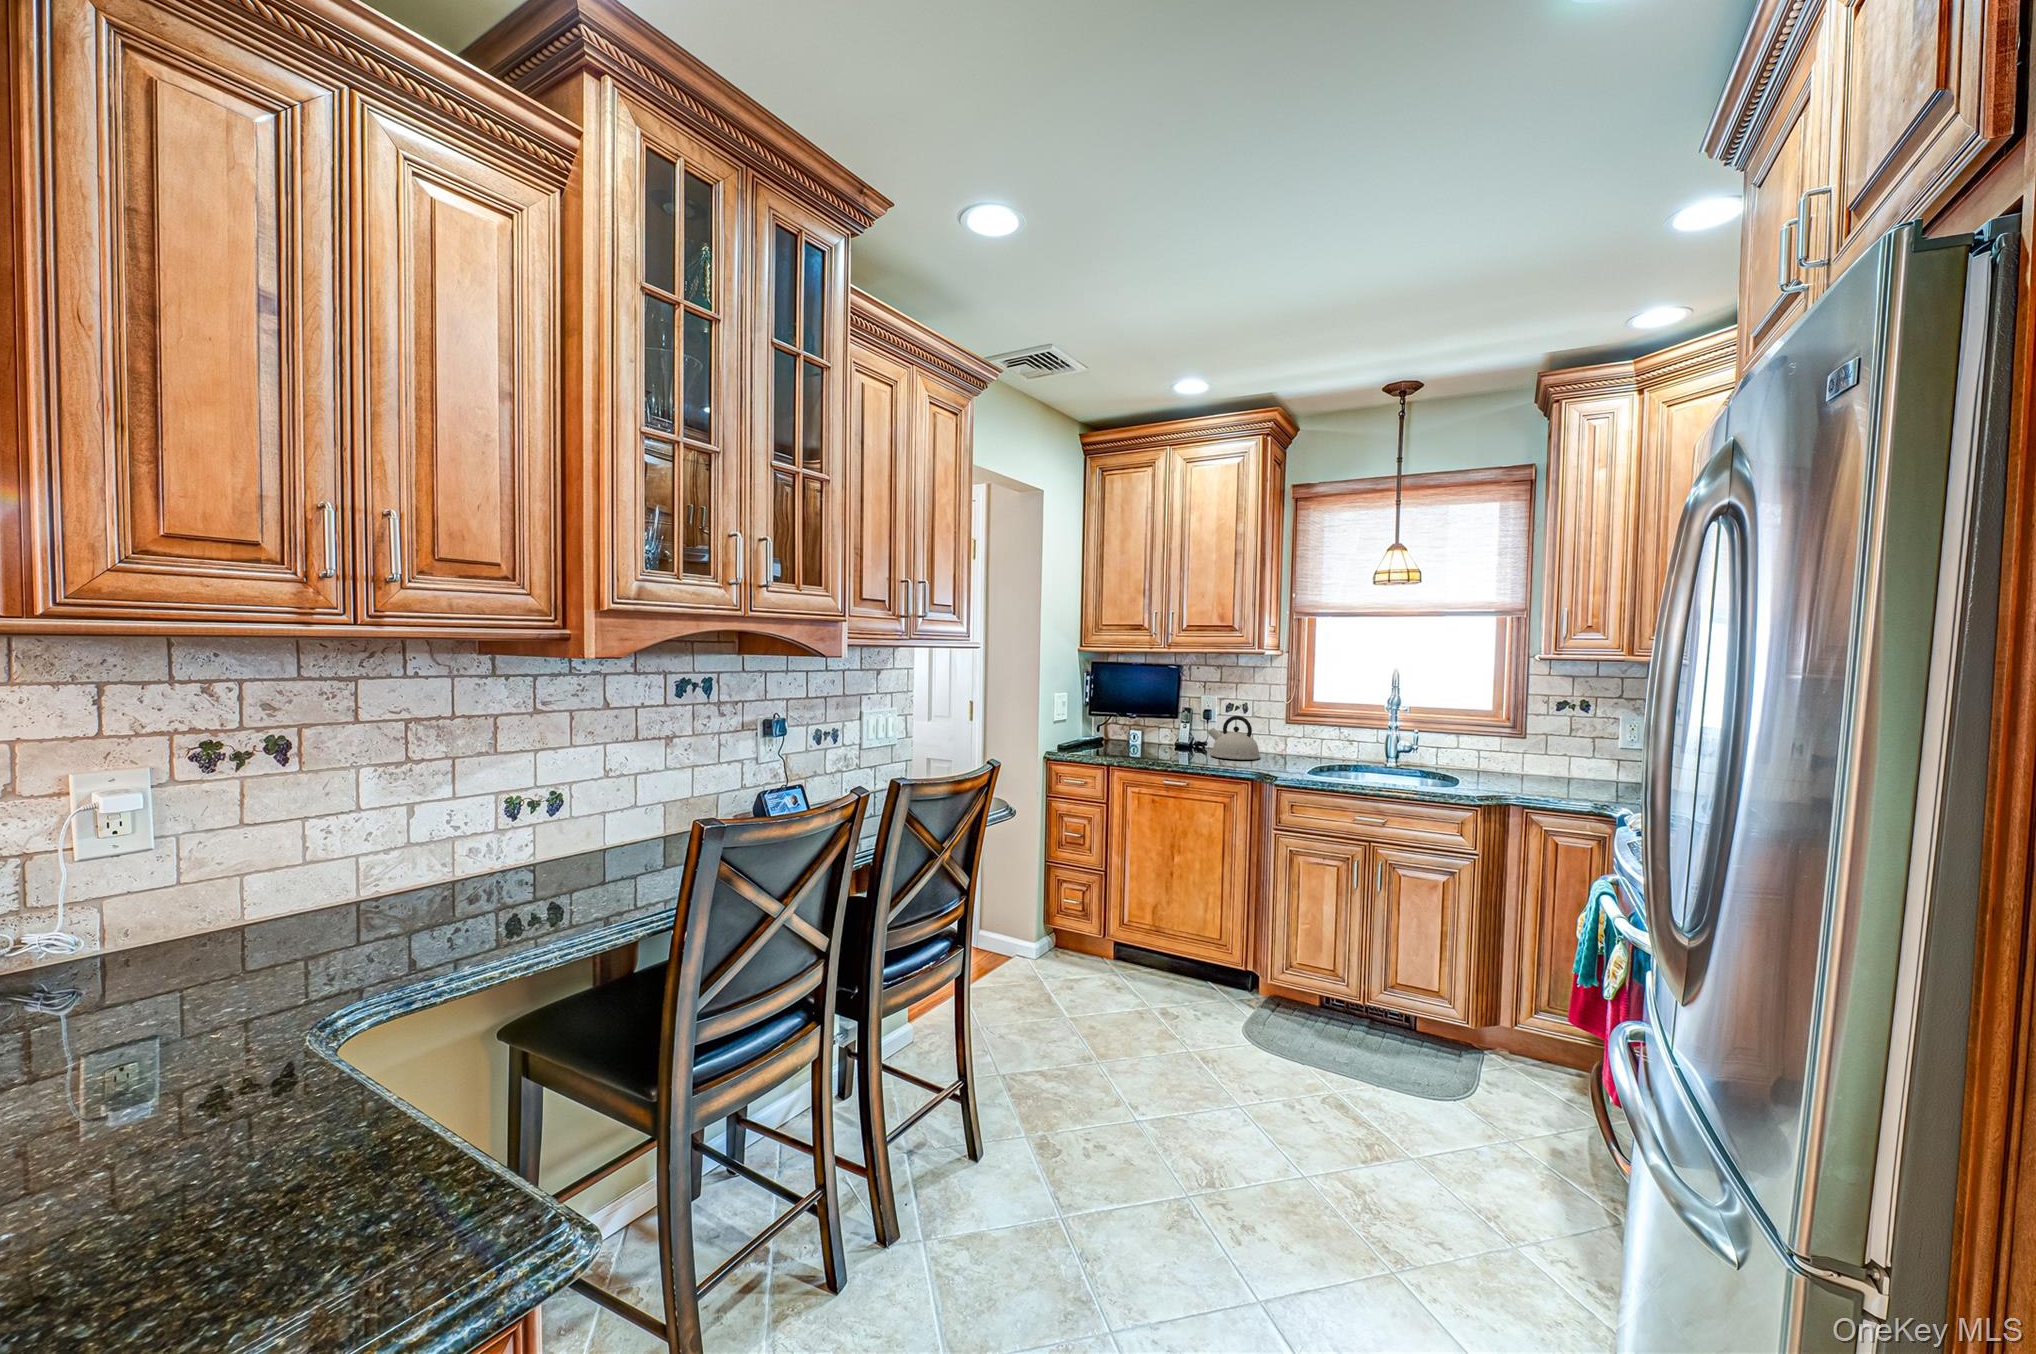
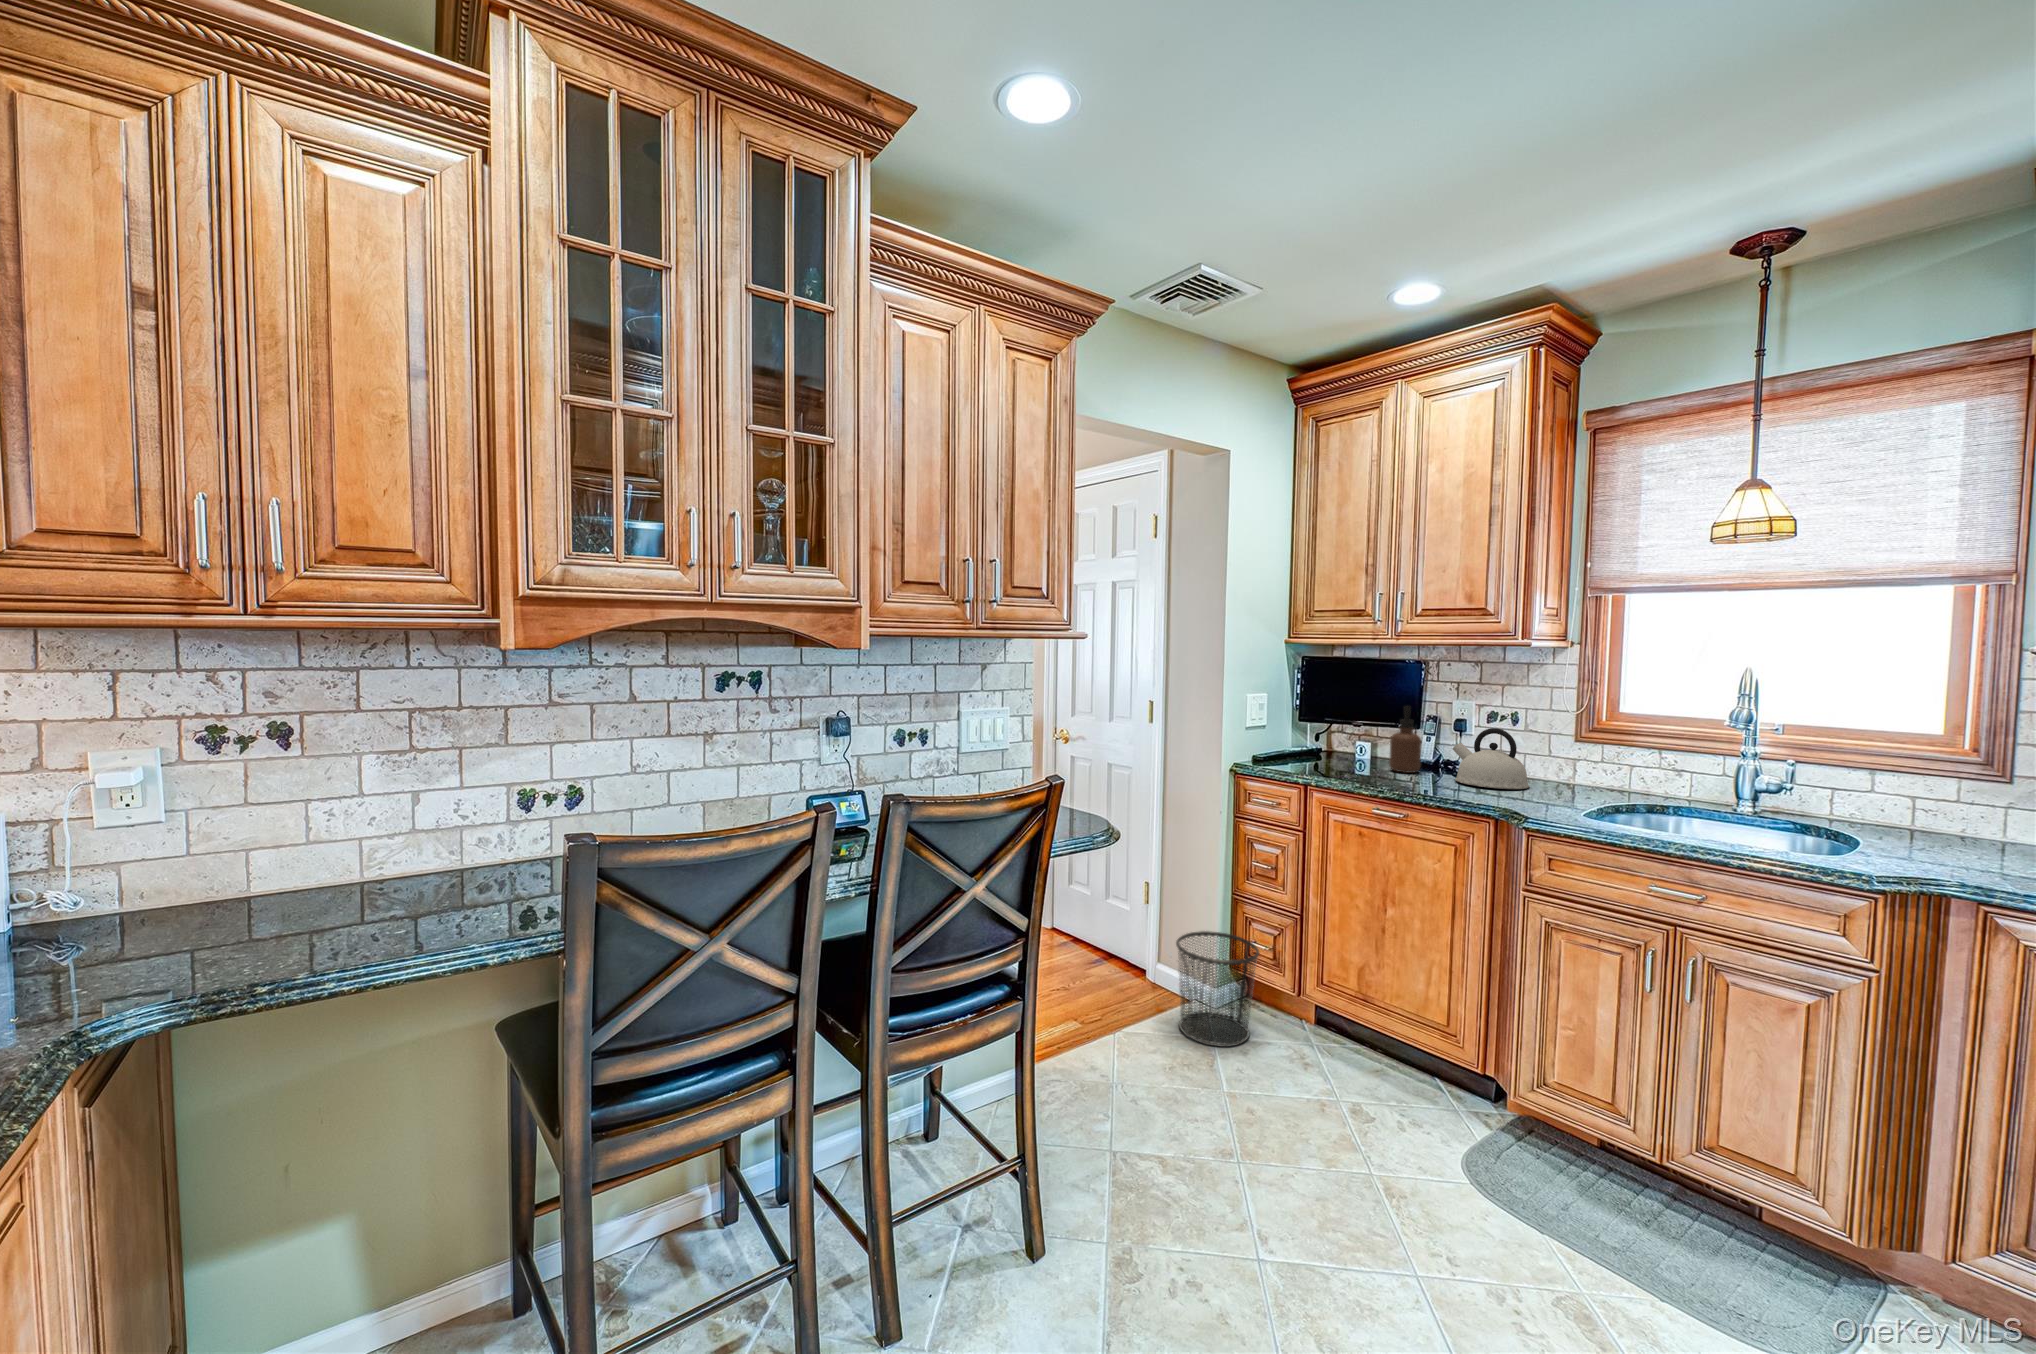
soap dispenser: none [1162,702,1185,752] -> present [1389,706,1422,773]
waste bin: none [1013,891,1079,981] -> present [1176,931,1259,1047]

